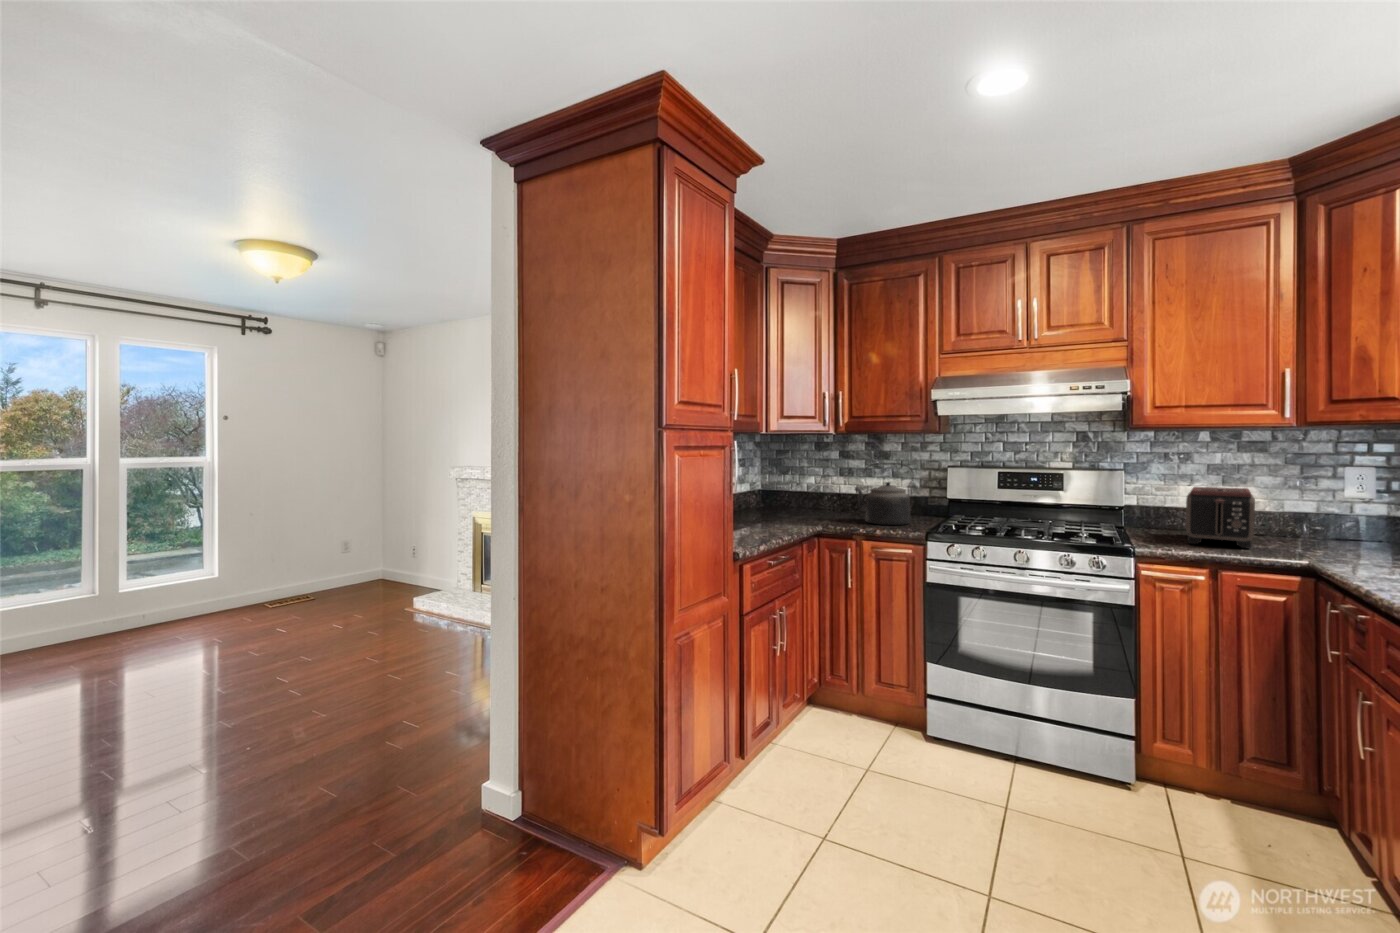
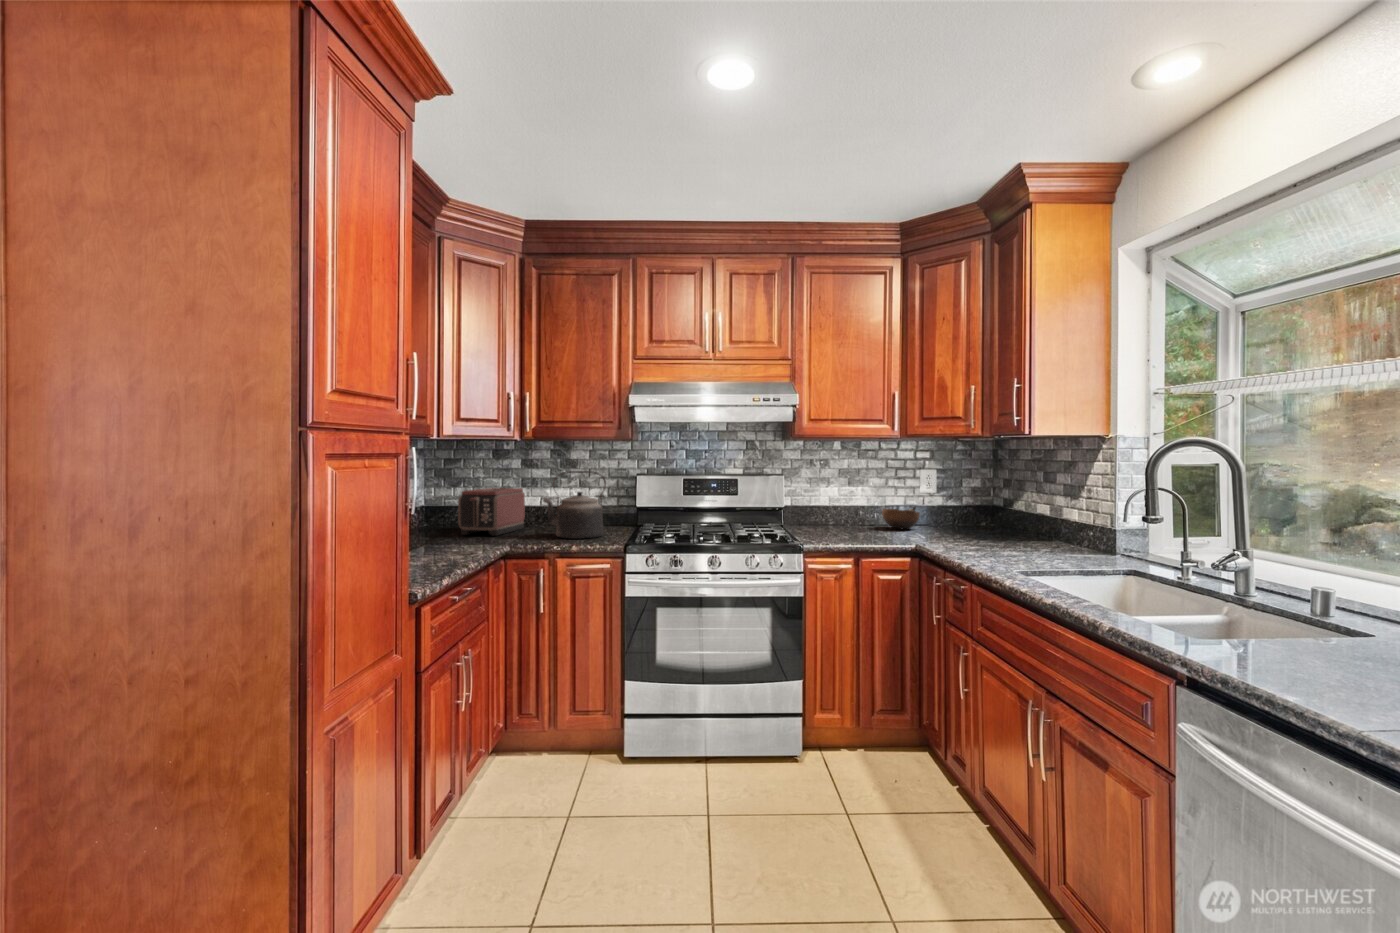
toaster: present [1186,487,1255,549] -> present [458,488,525,536]
bowl: none [1270,511,1333,541] -> present [882,507,920,529]

